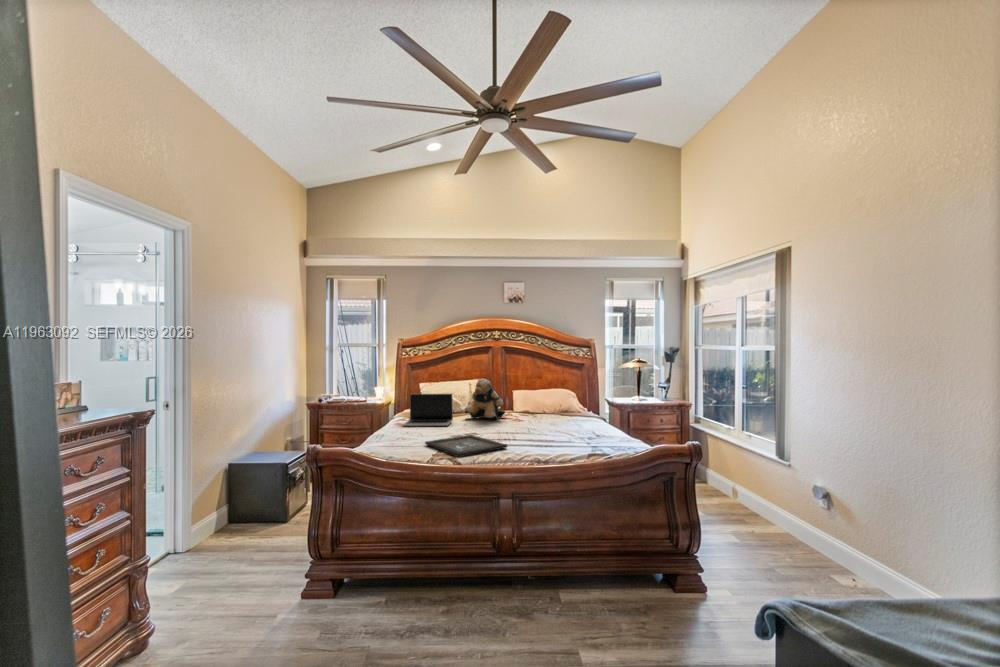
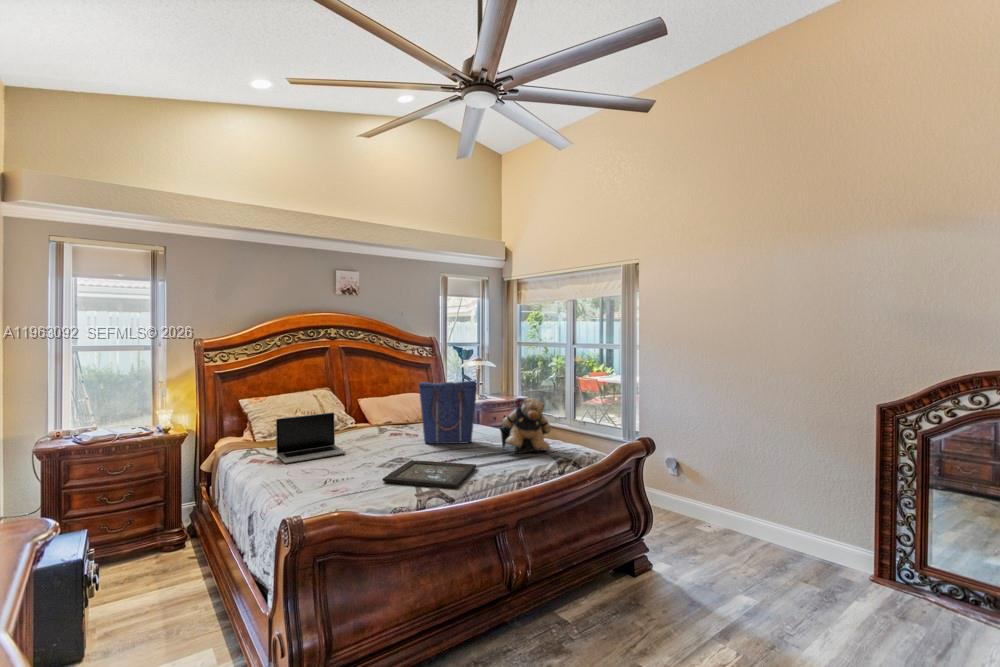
tote bag: none [511,373,558,432] -> present [419,381,477,444]
teddy bear: present [465,379,505,419] -> present [500,398,551,454]

